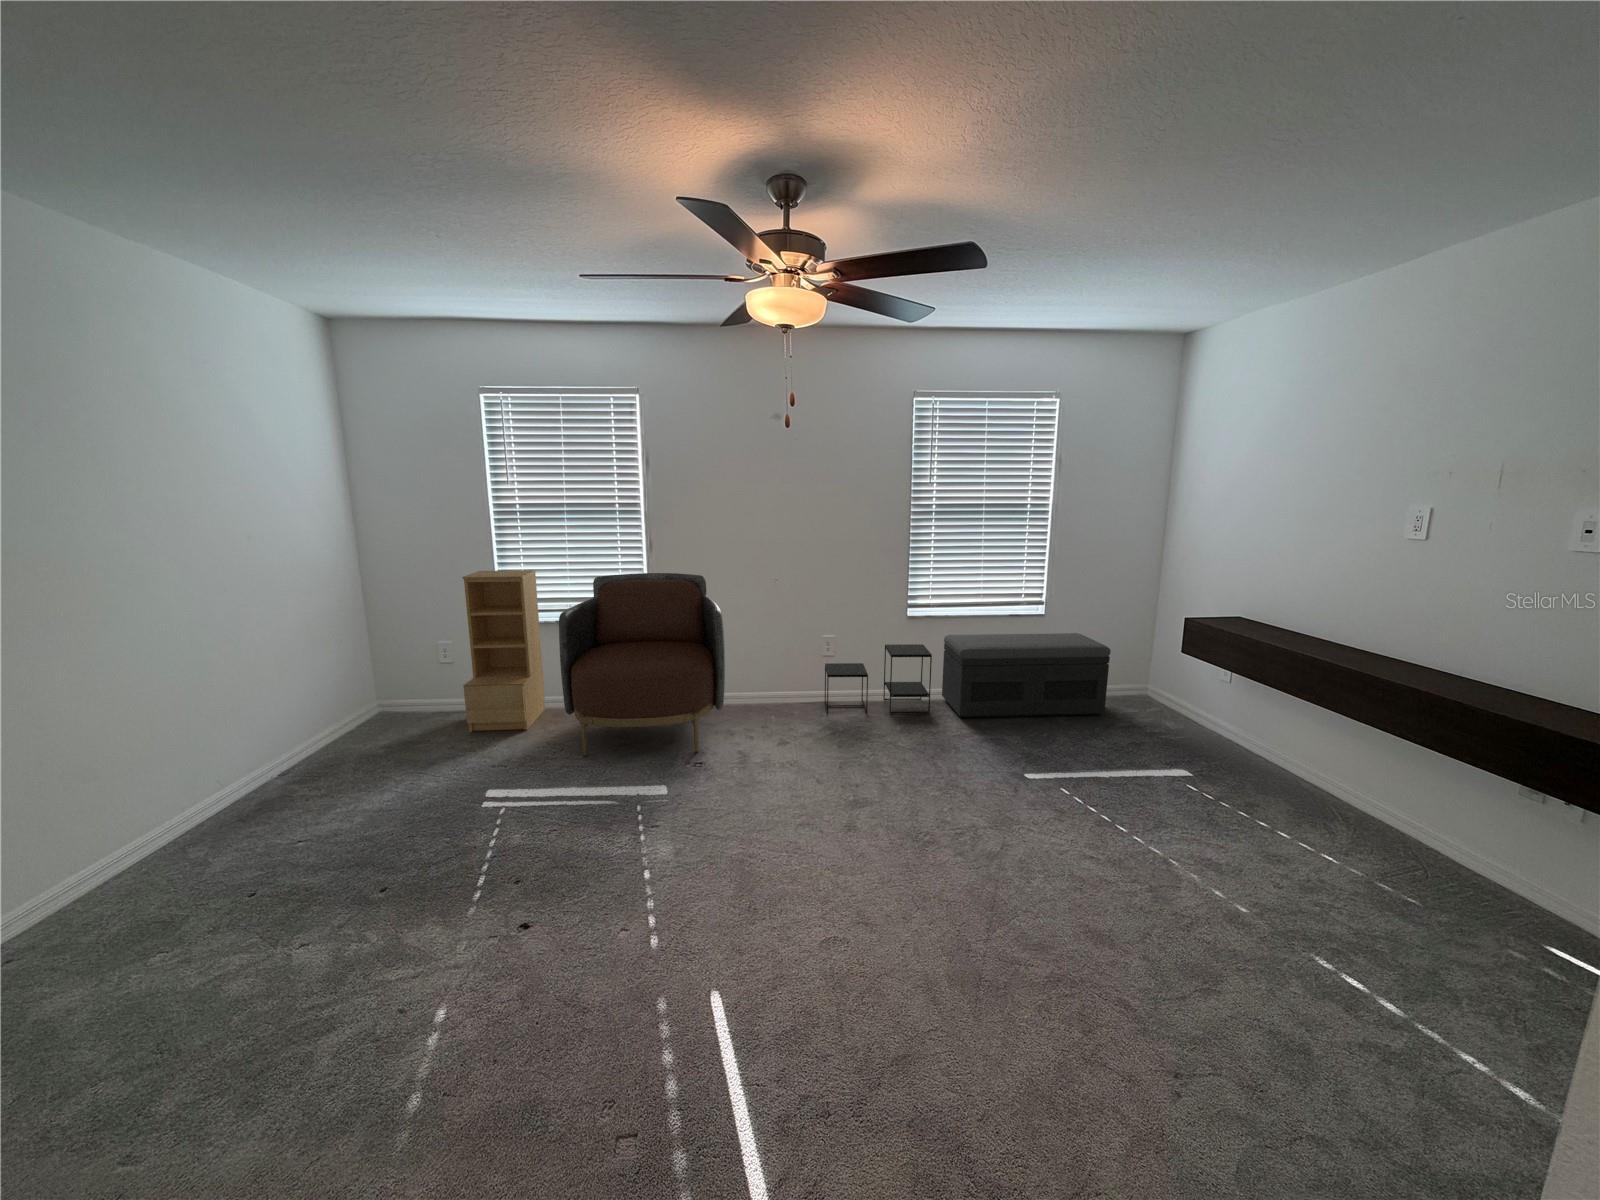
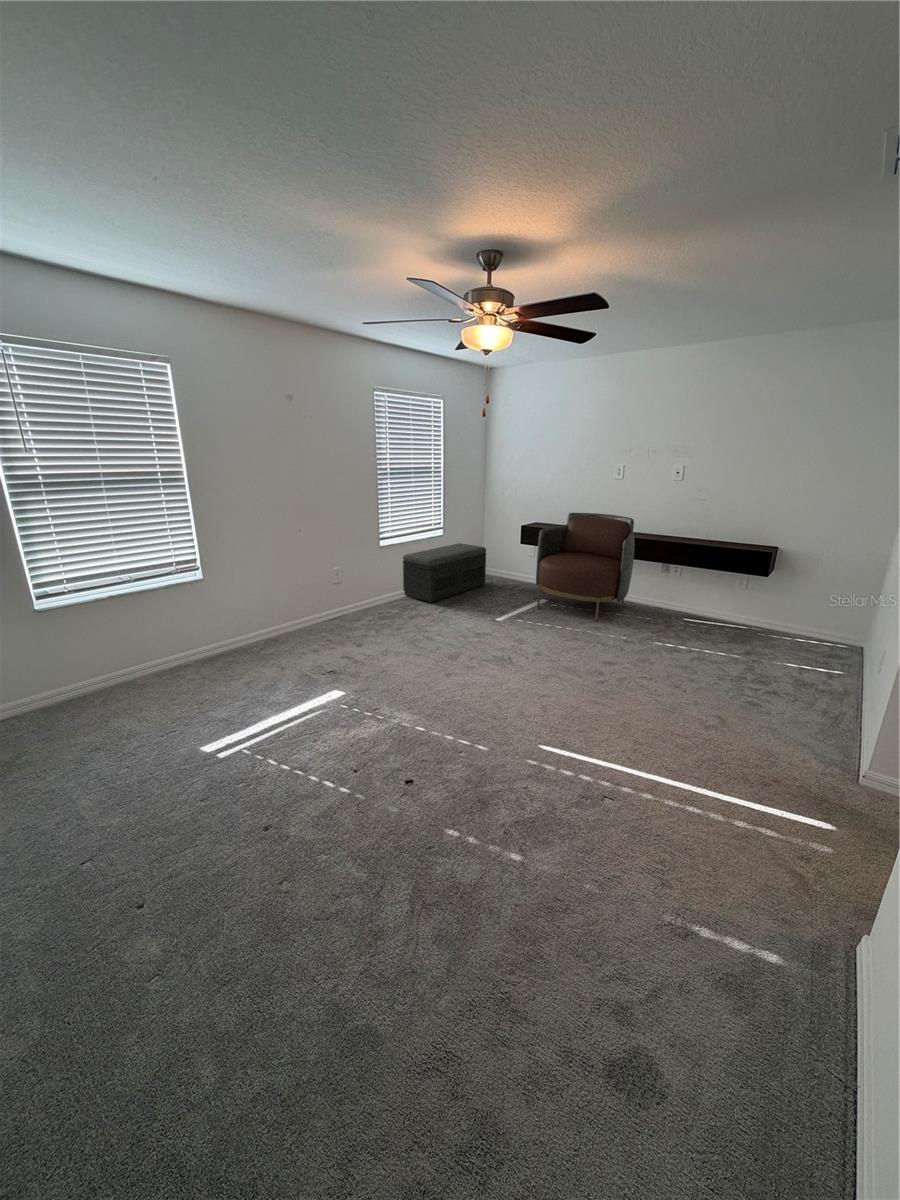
bookshelf: present [462,570,545,732] -> none [8,547,137,729]
armchair: present [559,573,725,757] -> present [536,513,635,621]
side table: present [825,644,932,713] -> none [340,563,411,621]

